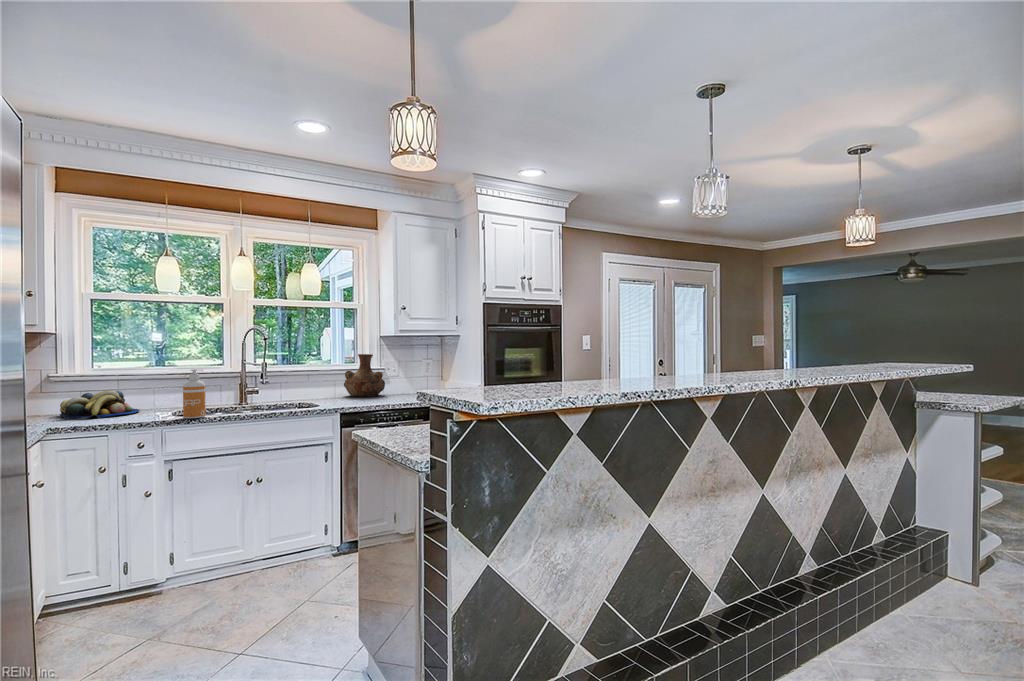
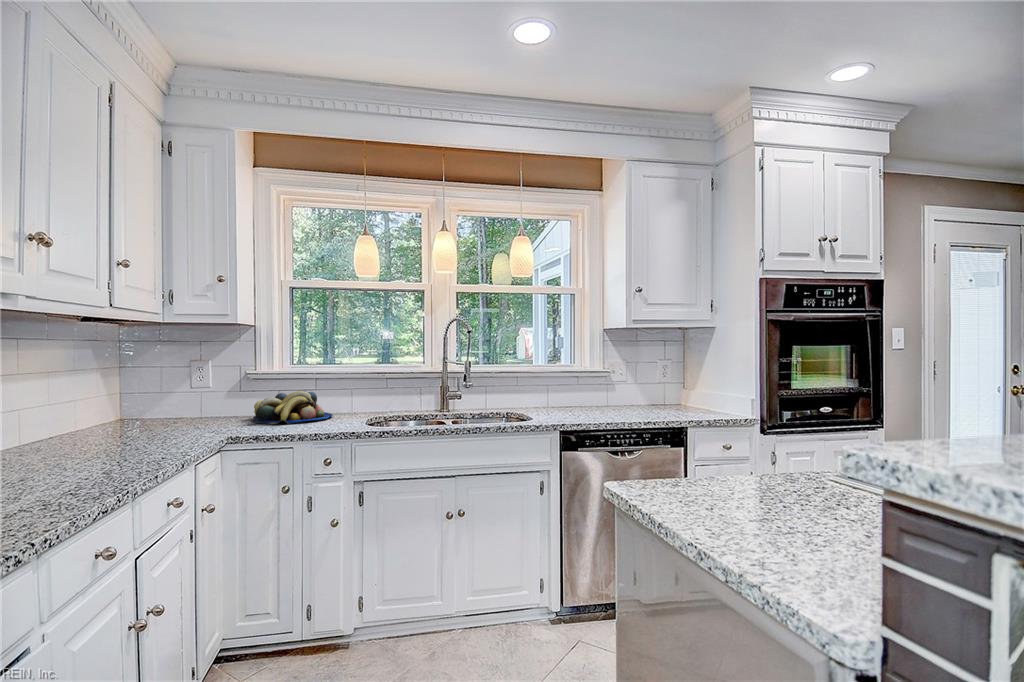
vase: present [344,354,385,397] -> none [563,351,616,408]
soap dispenser: present [183,369,206,418] -> none [373,368,398,431]

